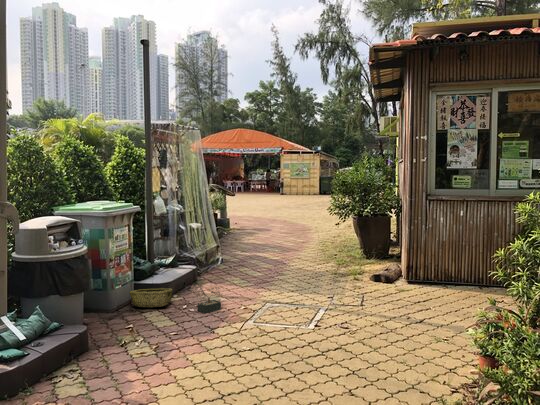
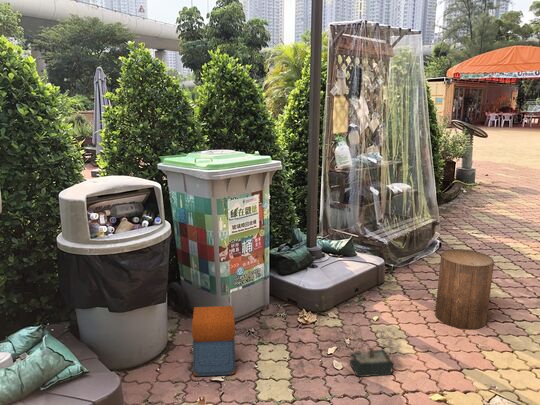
stool: none [231,249,259,290] -> present [435,249,494,329]
backpack: none [108,287,138,330] -> present [192,306,235,376]
woven basket: present [129,288,173,307] -> none [251,294,320,336]

